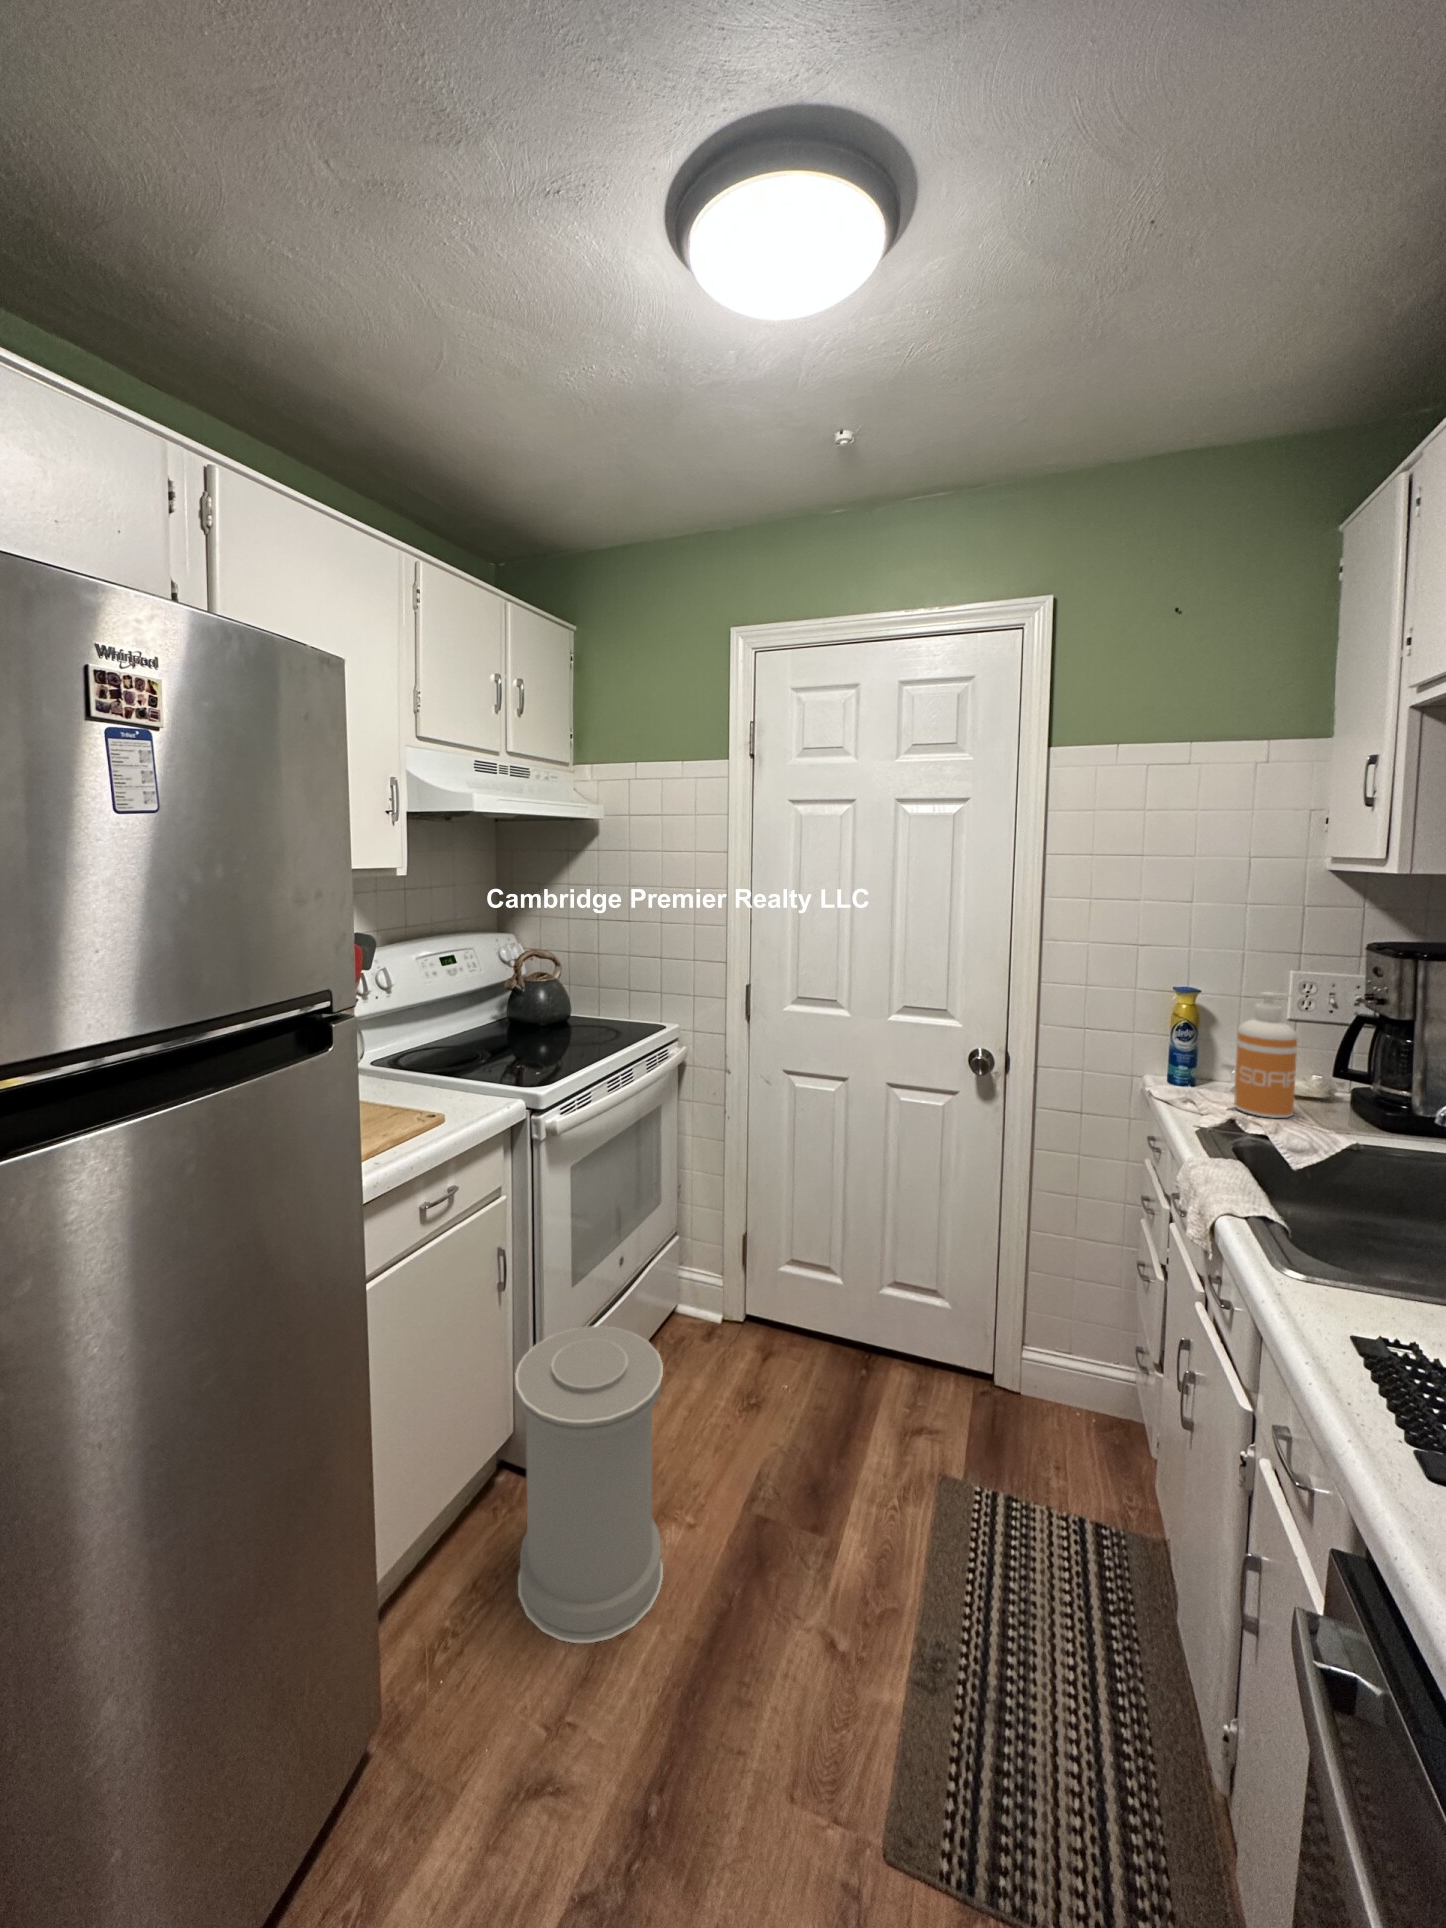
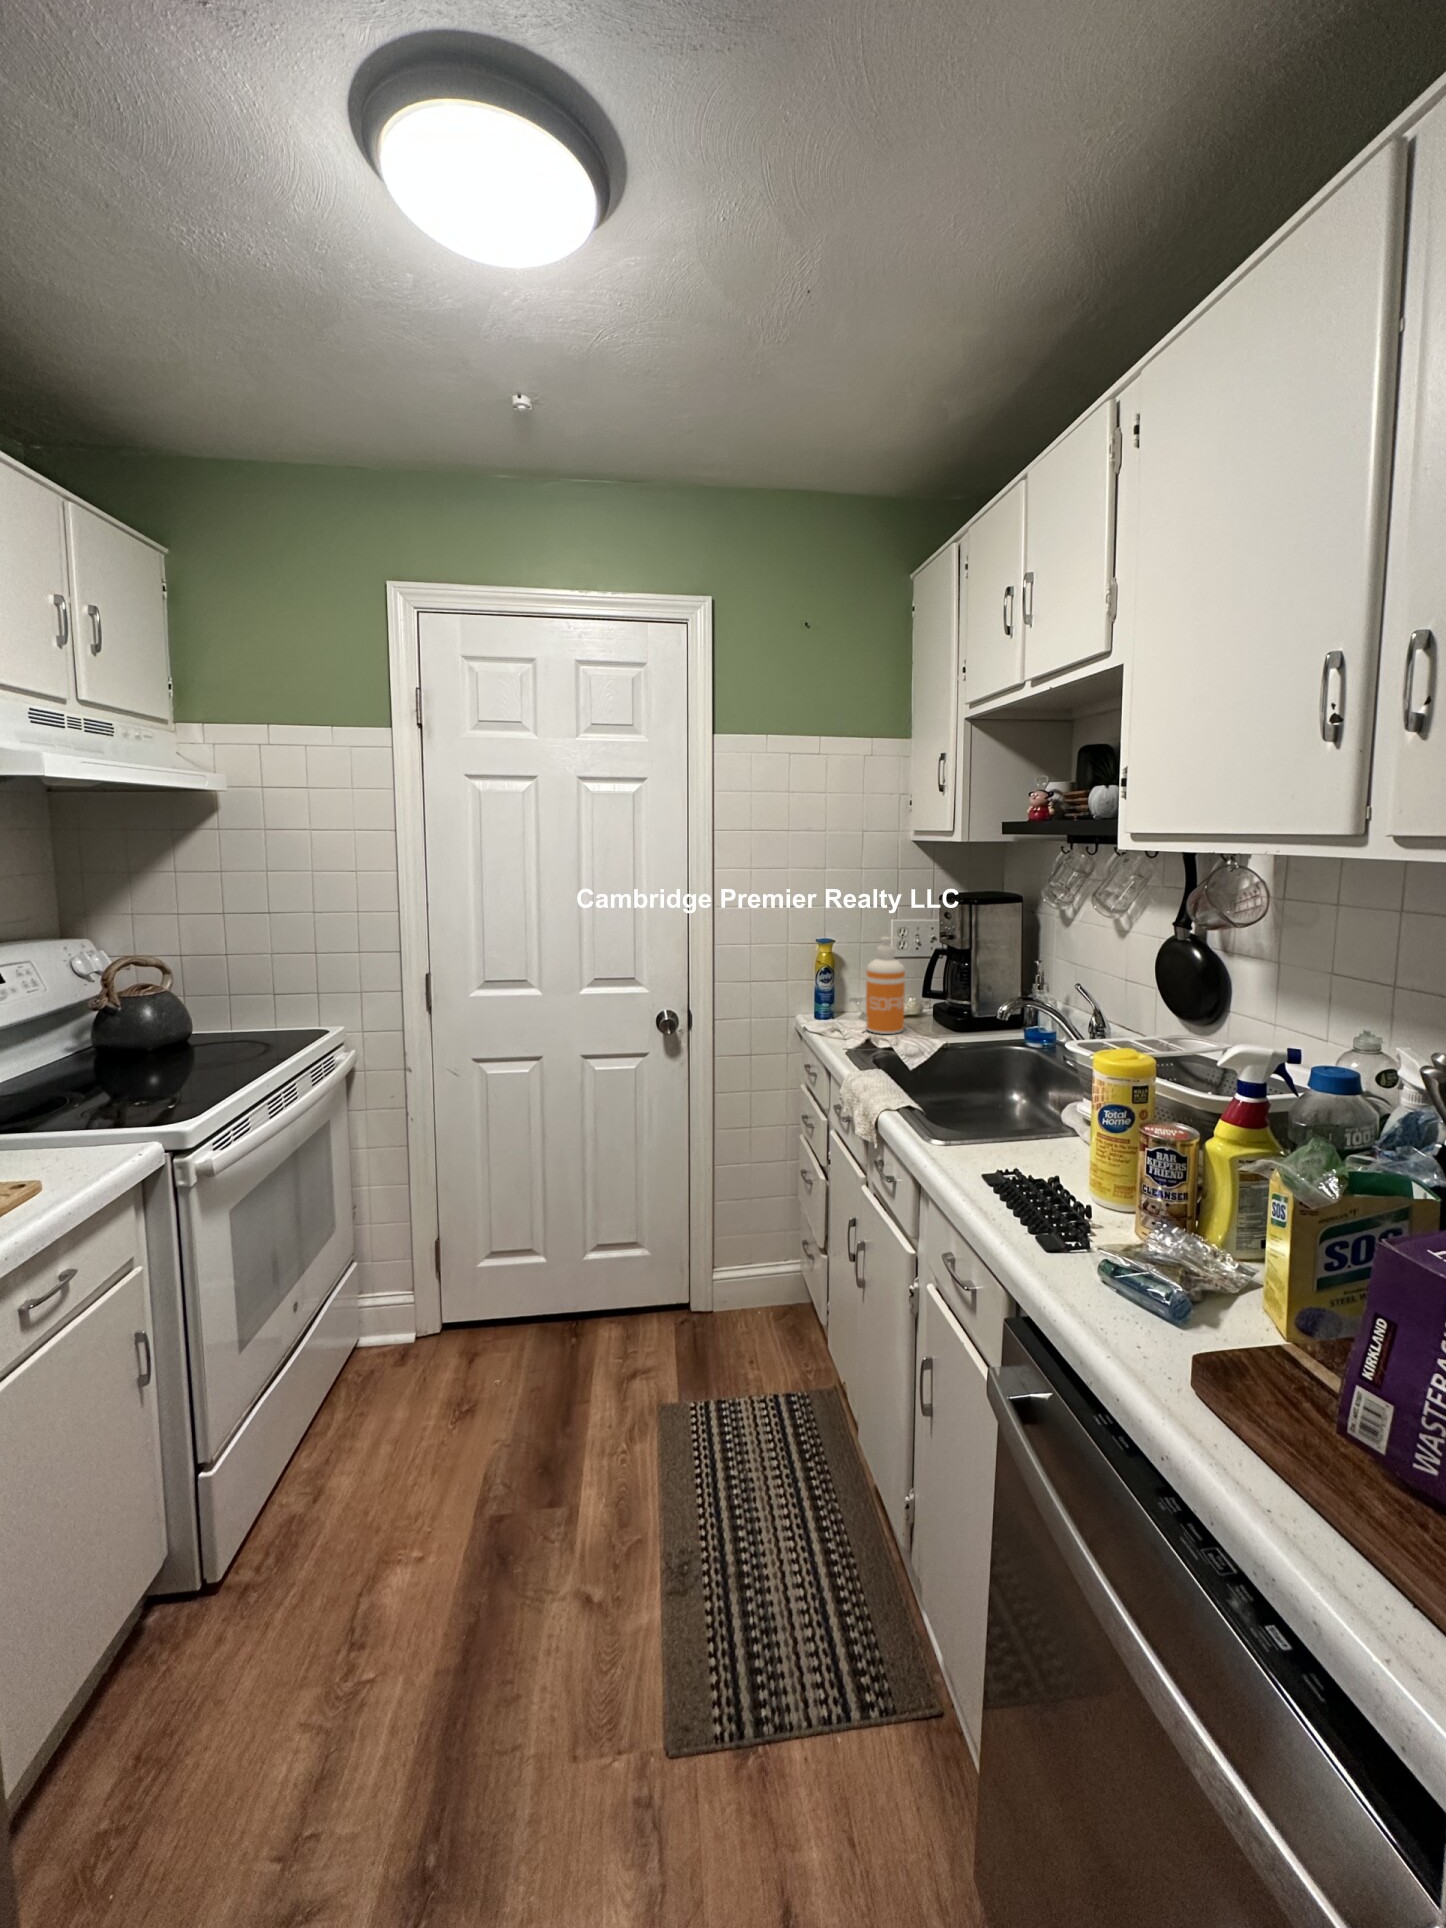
trash can: present [515,1326,663,1643] -> none [185,1378,397,1762]

